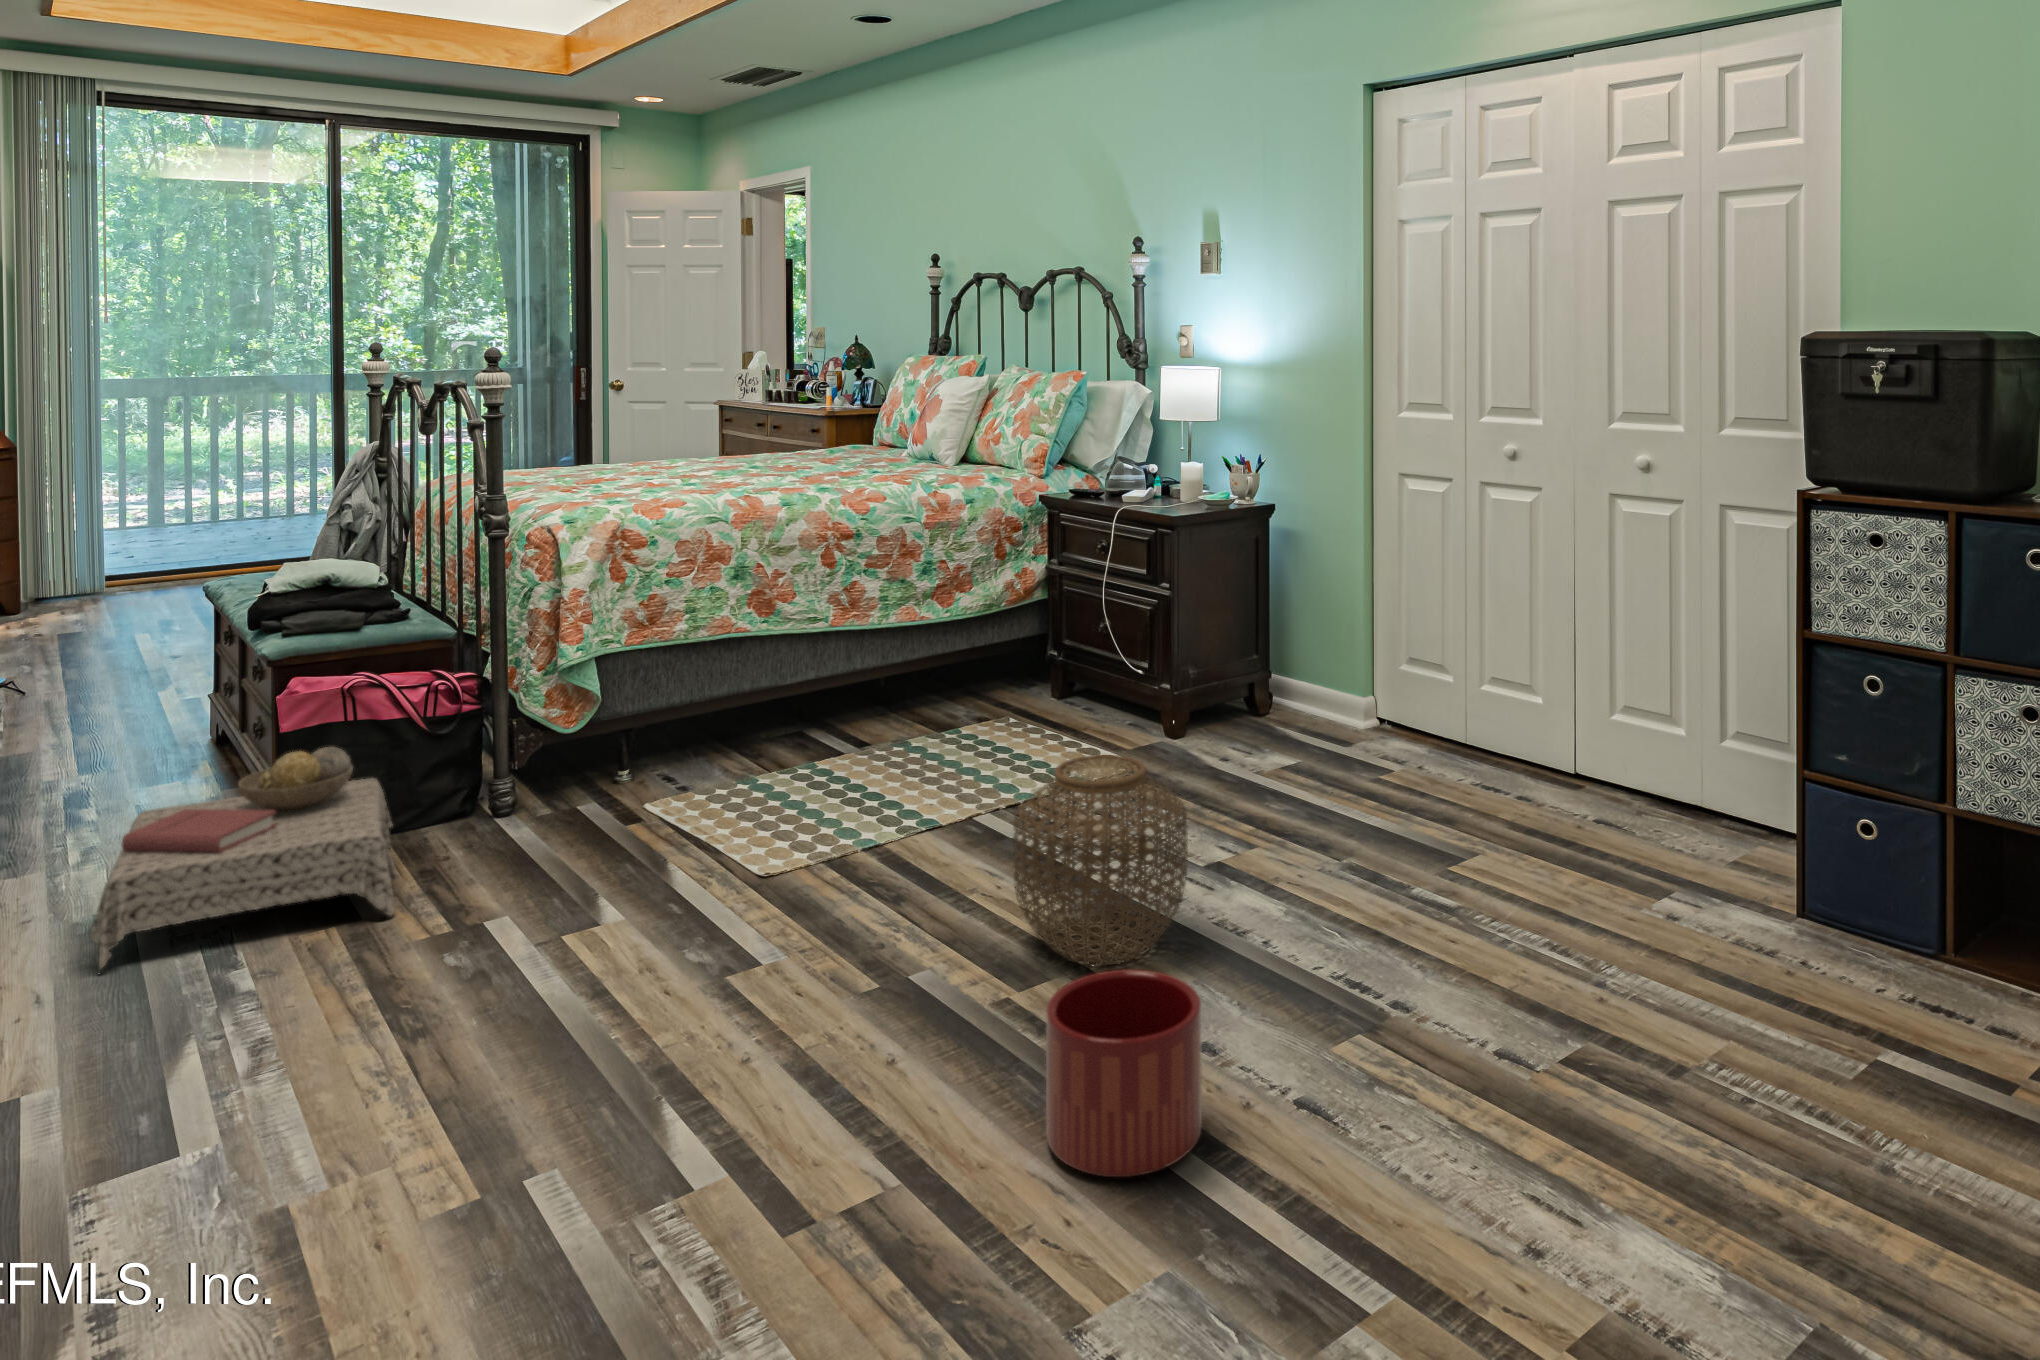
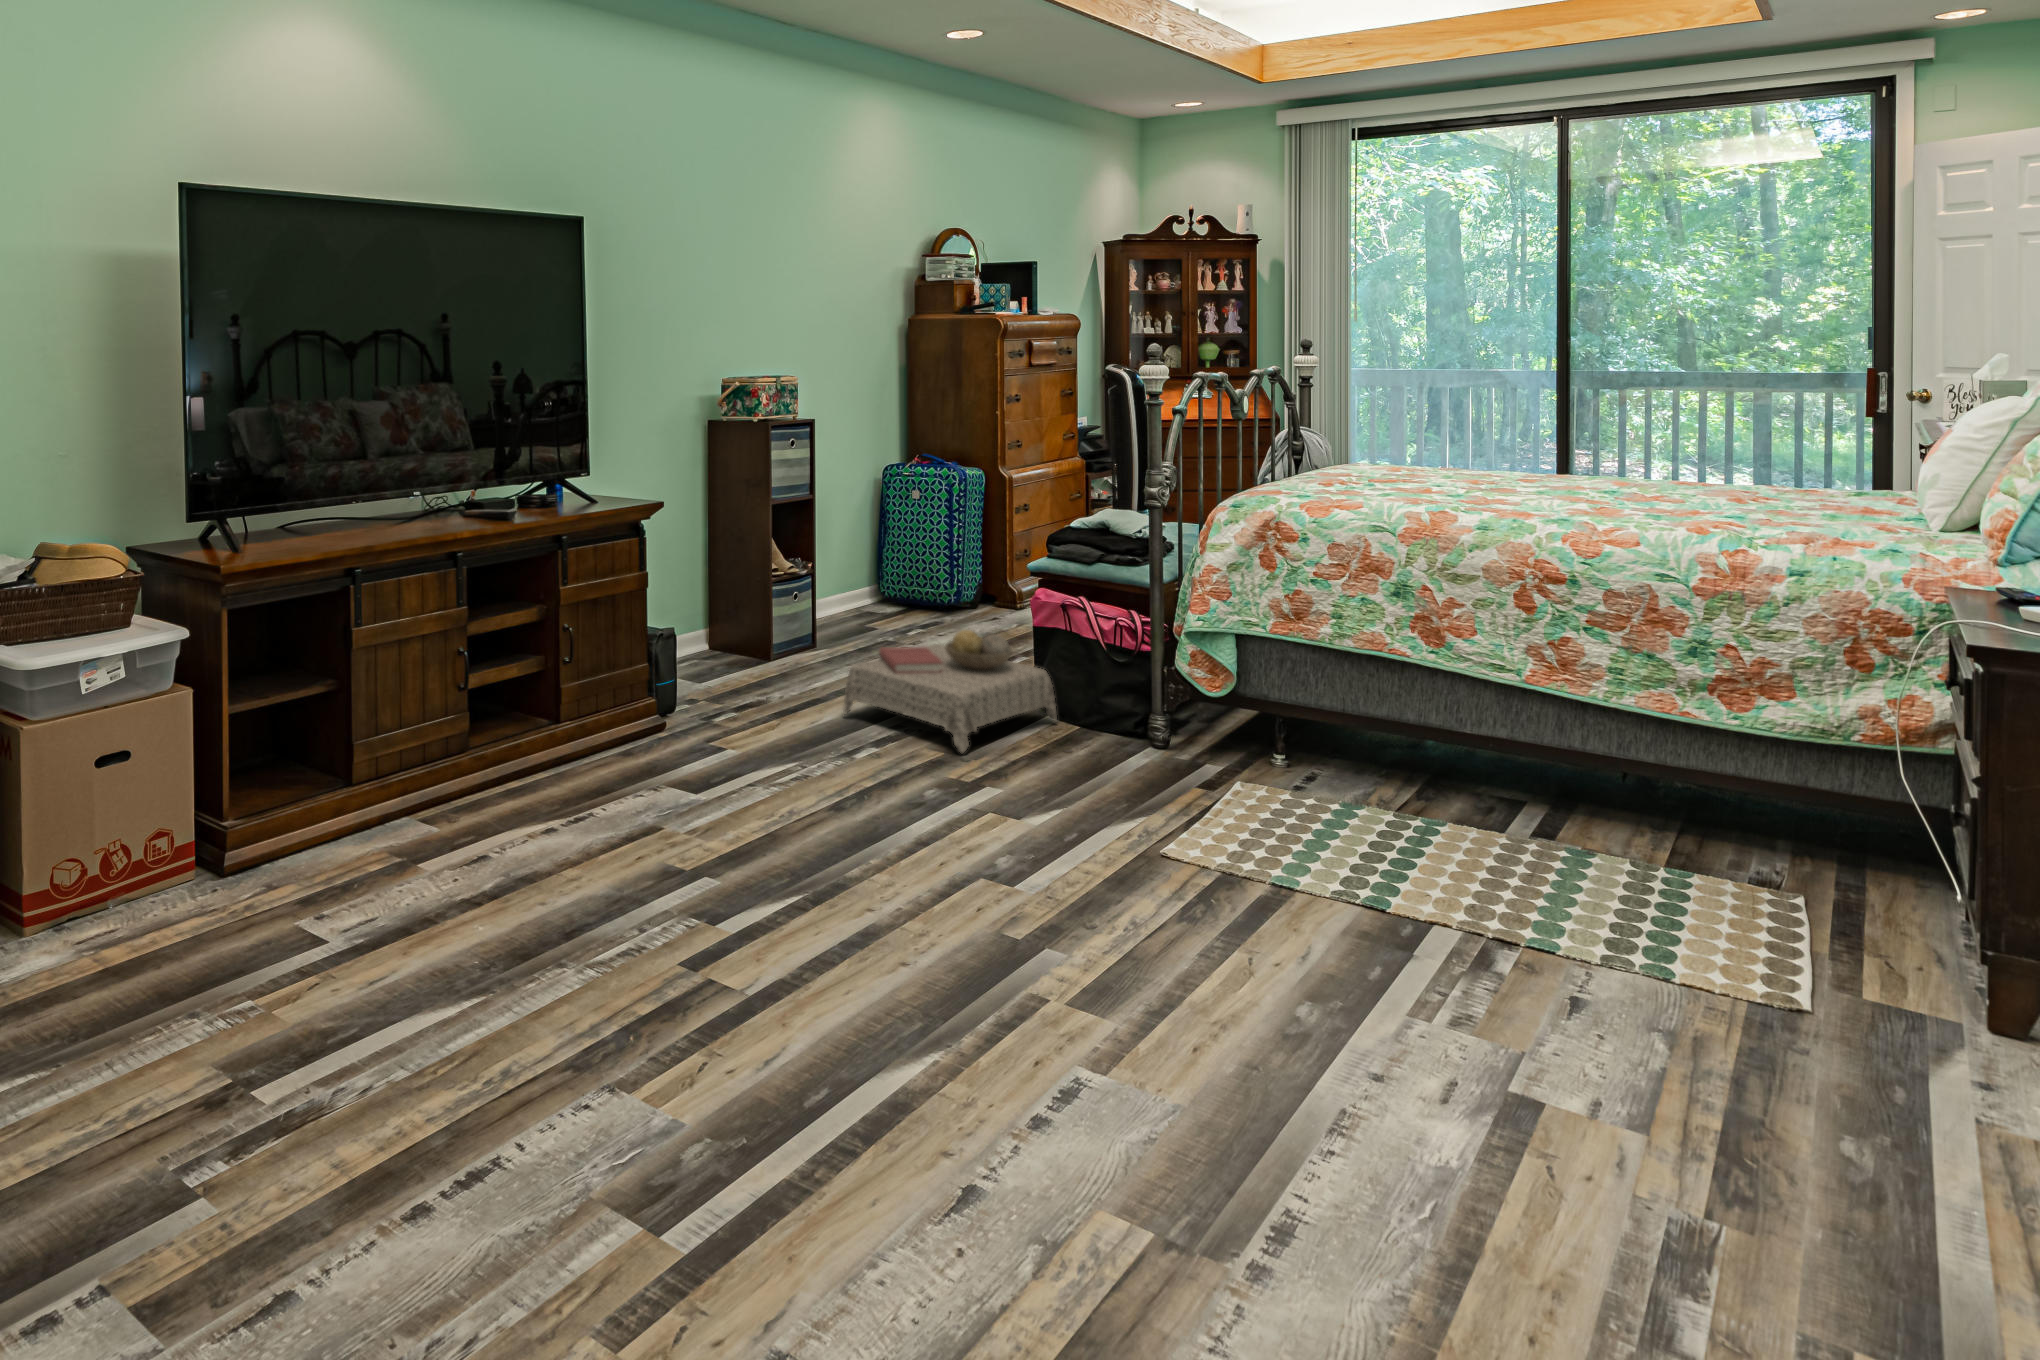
woven basket: present [1014,755,1188,965] -> none [1084,824,1294,1062]
planter: present [1046,970,1202,1177] -> none [777,935,915,1118]

